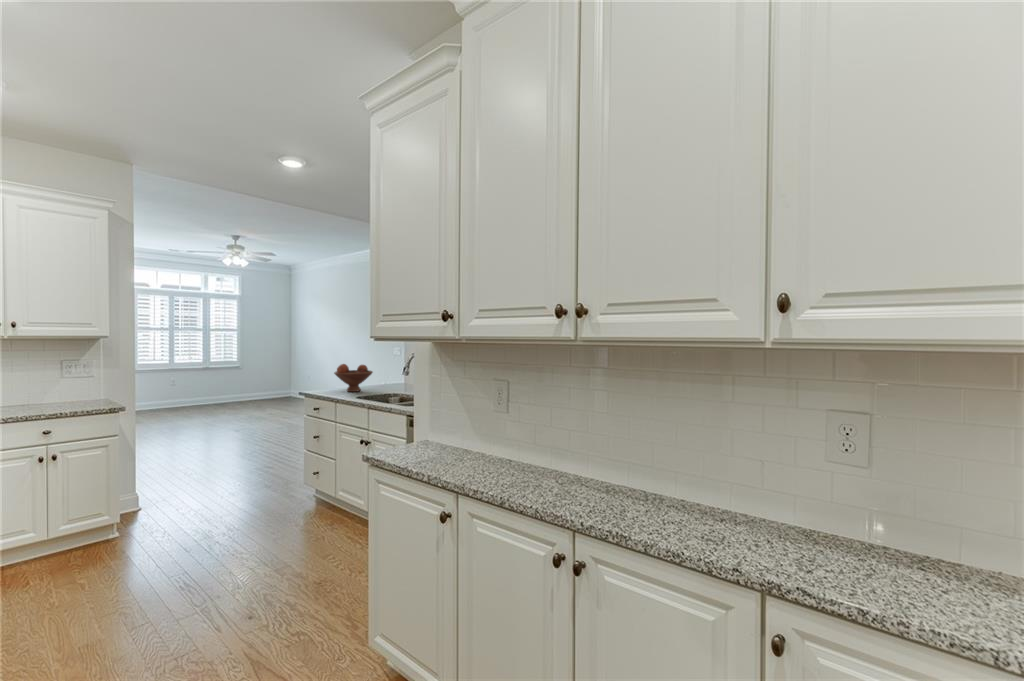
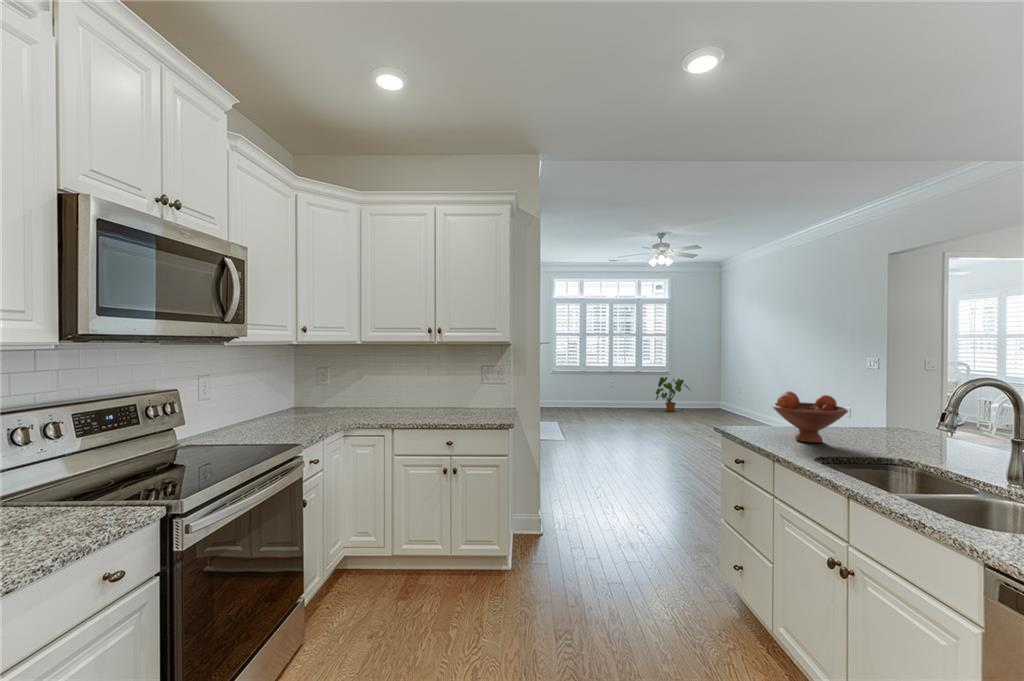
house plant: none [226,371,265,404] -> present [656,377,690,412]

